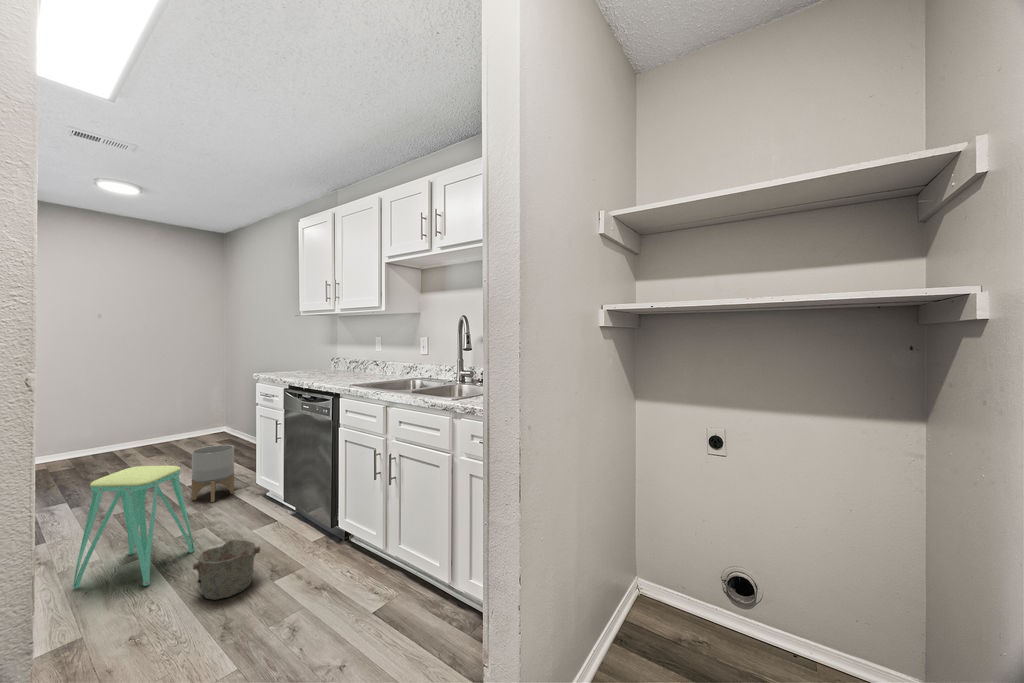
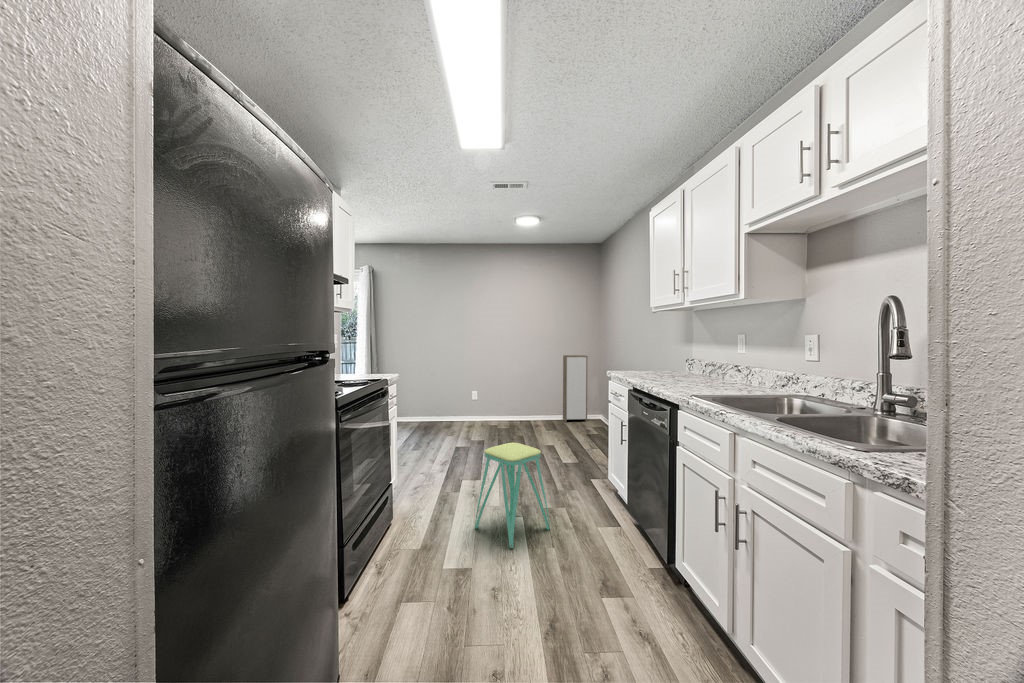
storage cabinet: none [167,361,205,444] -> present [563,355,588,422]
planter: present [192,445,234,502] -> none [562,432,594,484]
bucket: present [193,540,260,600] -> none [535,536,590,597]

